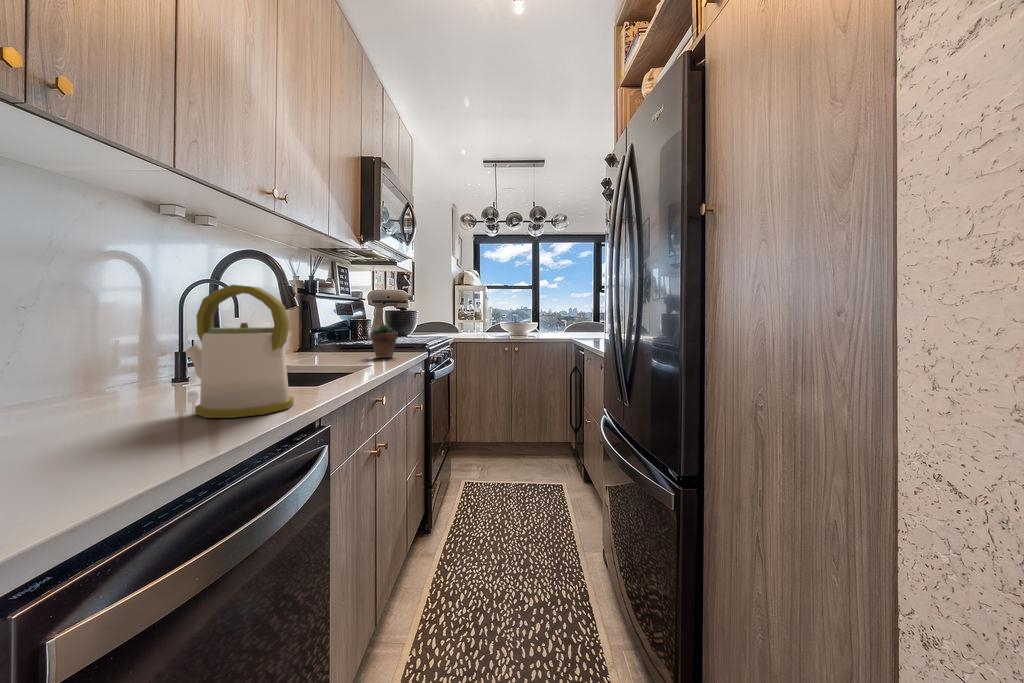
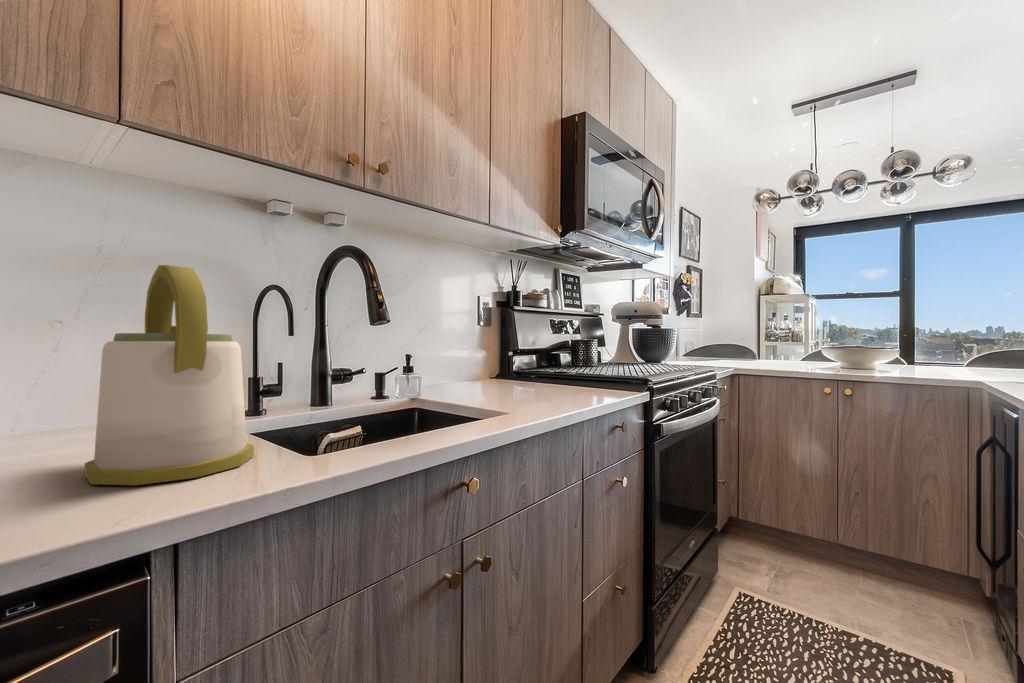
succulent plant: present [370,314,398,358] -> none [558,325,598,391]

